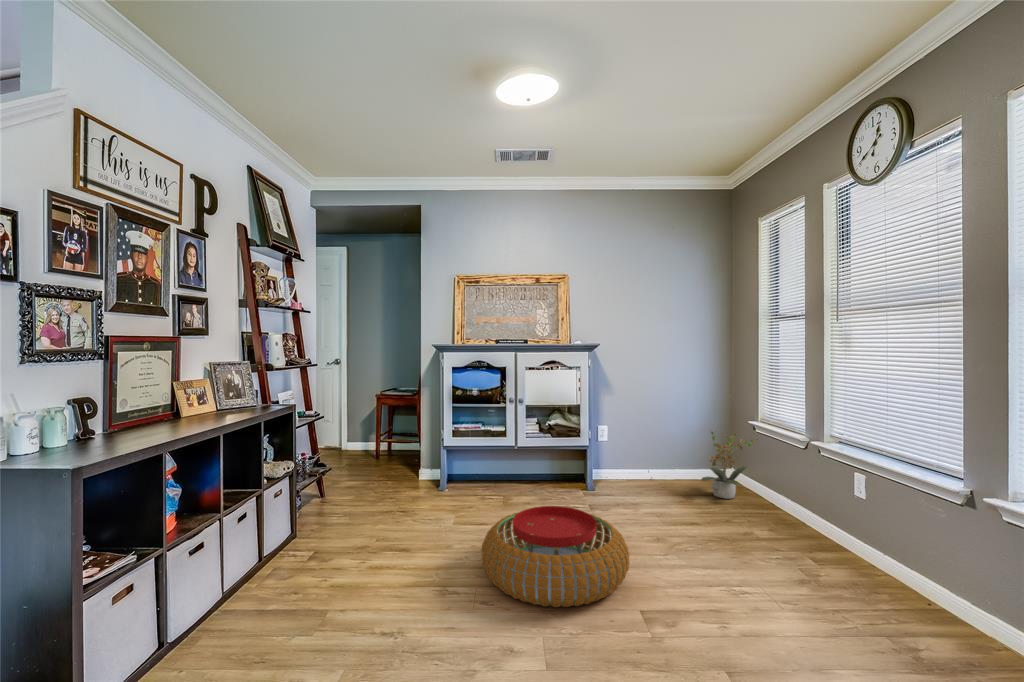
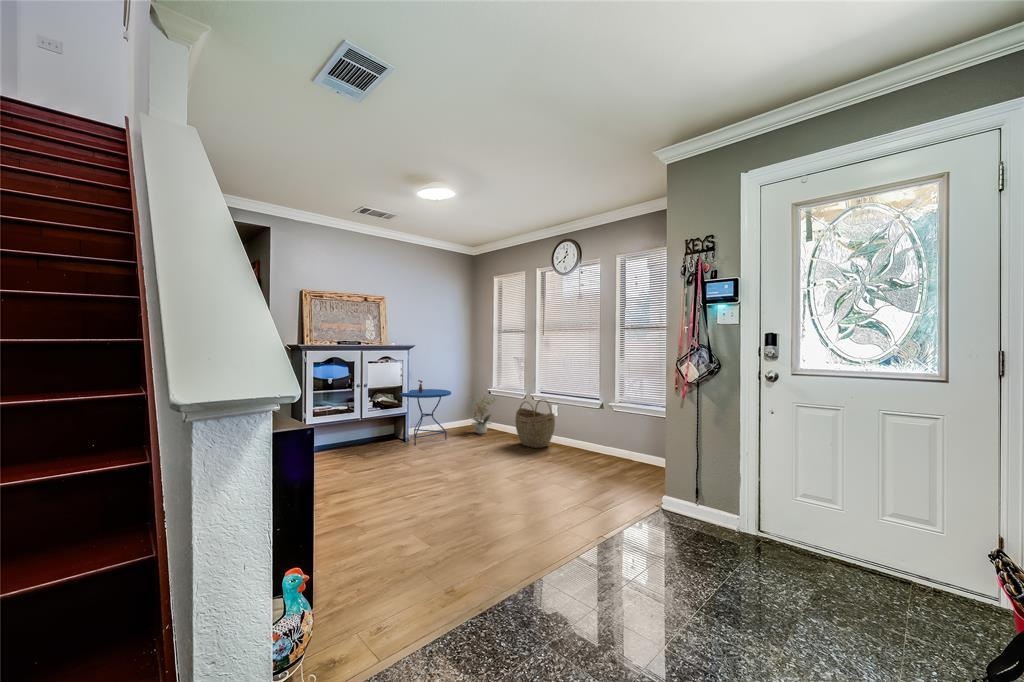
side table: none [577,397,658,497] -> present [399,380,451,445]
woven basket: none [765,456,858,564] -> present [515,399,555,448]
pouf: present [481,506,629,607] -> none [404,441,486,487]

